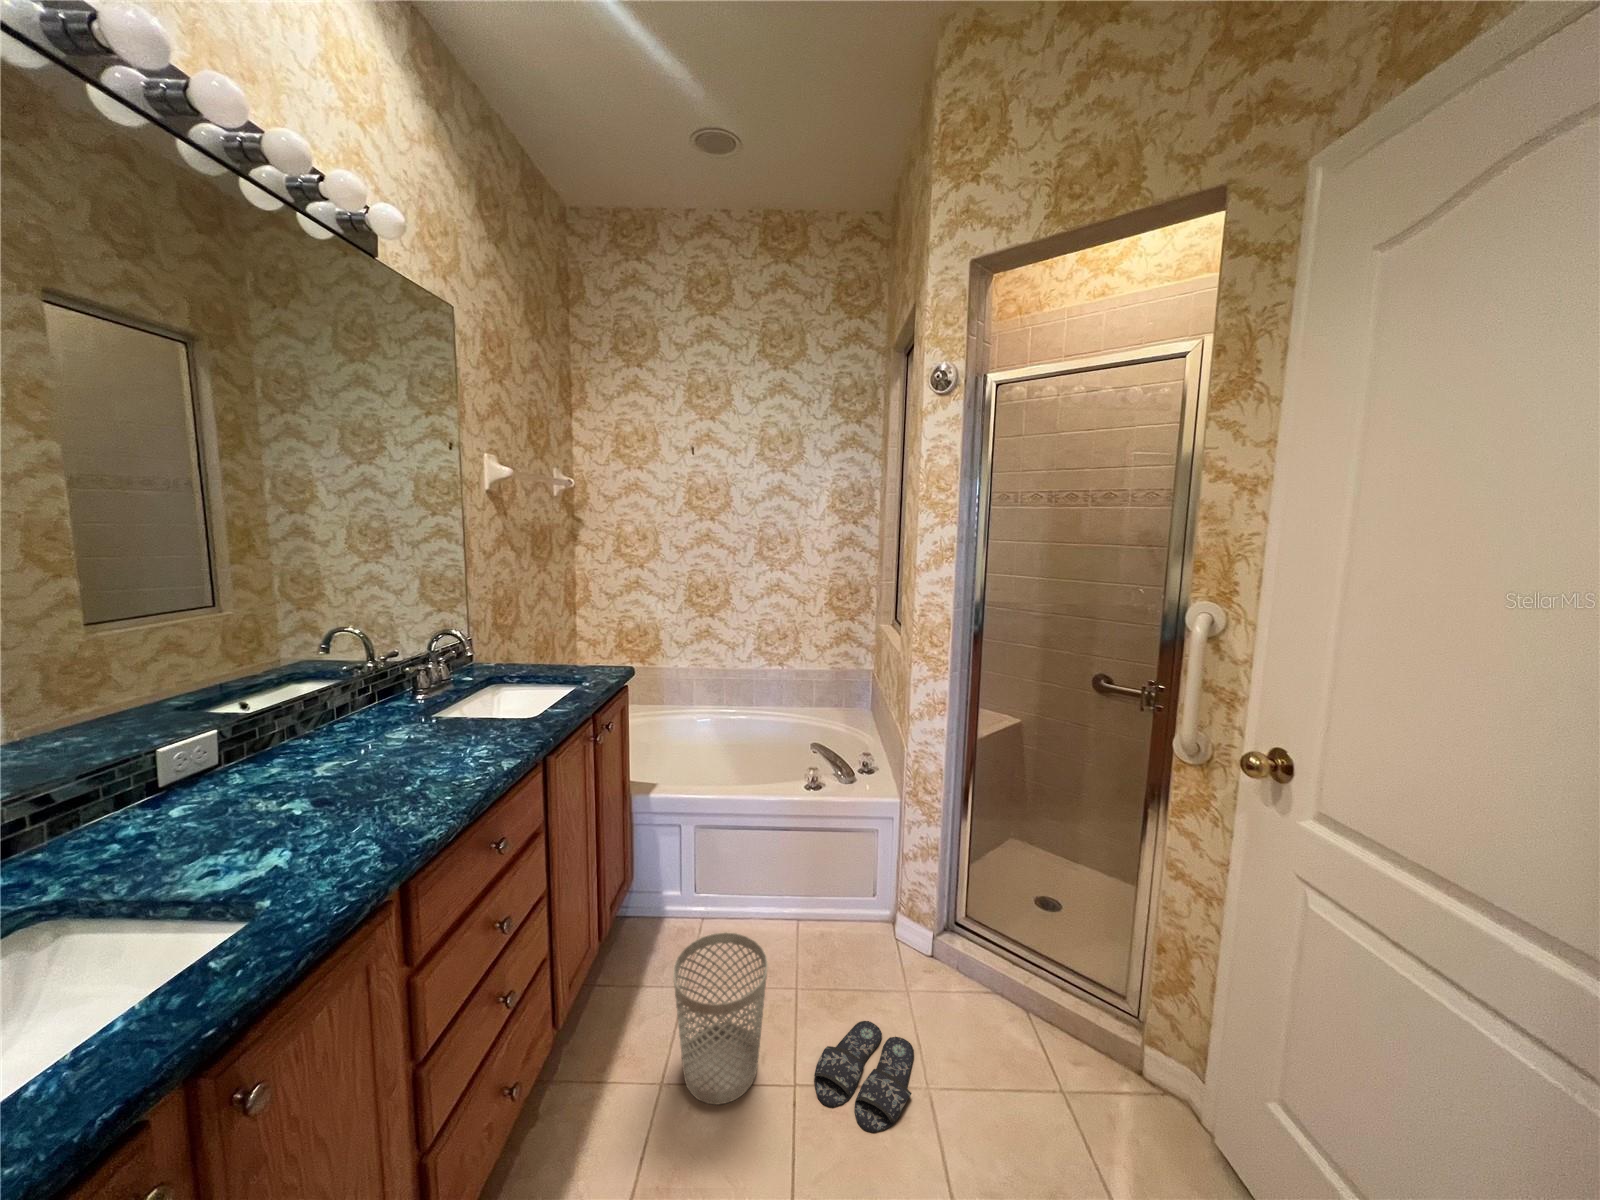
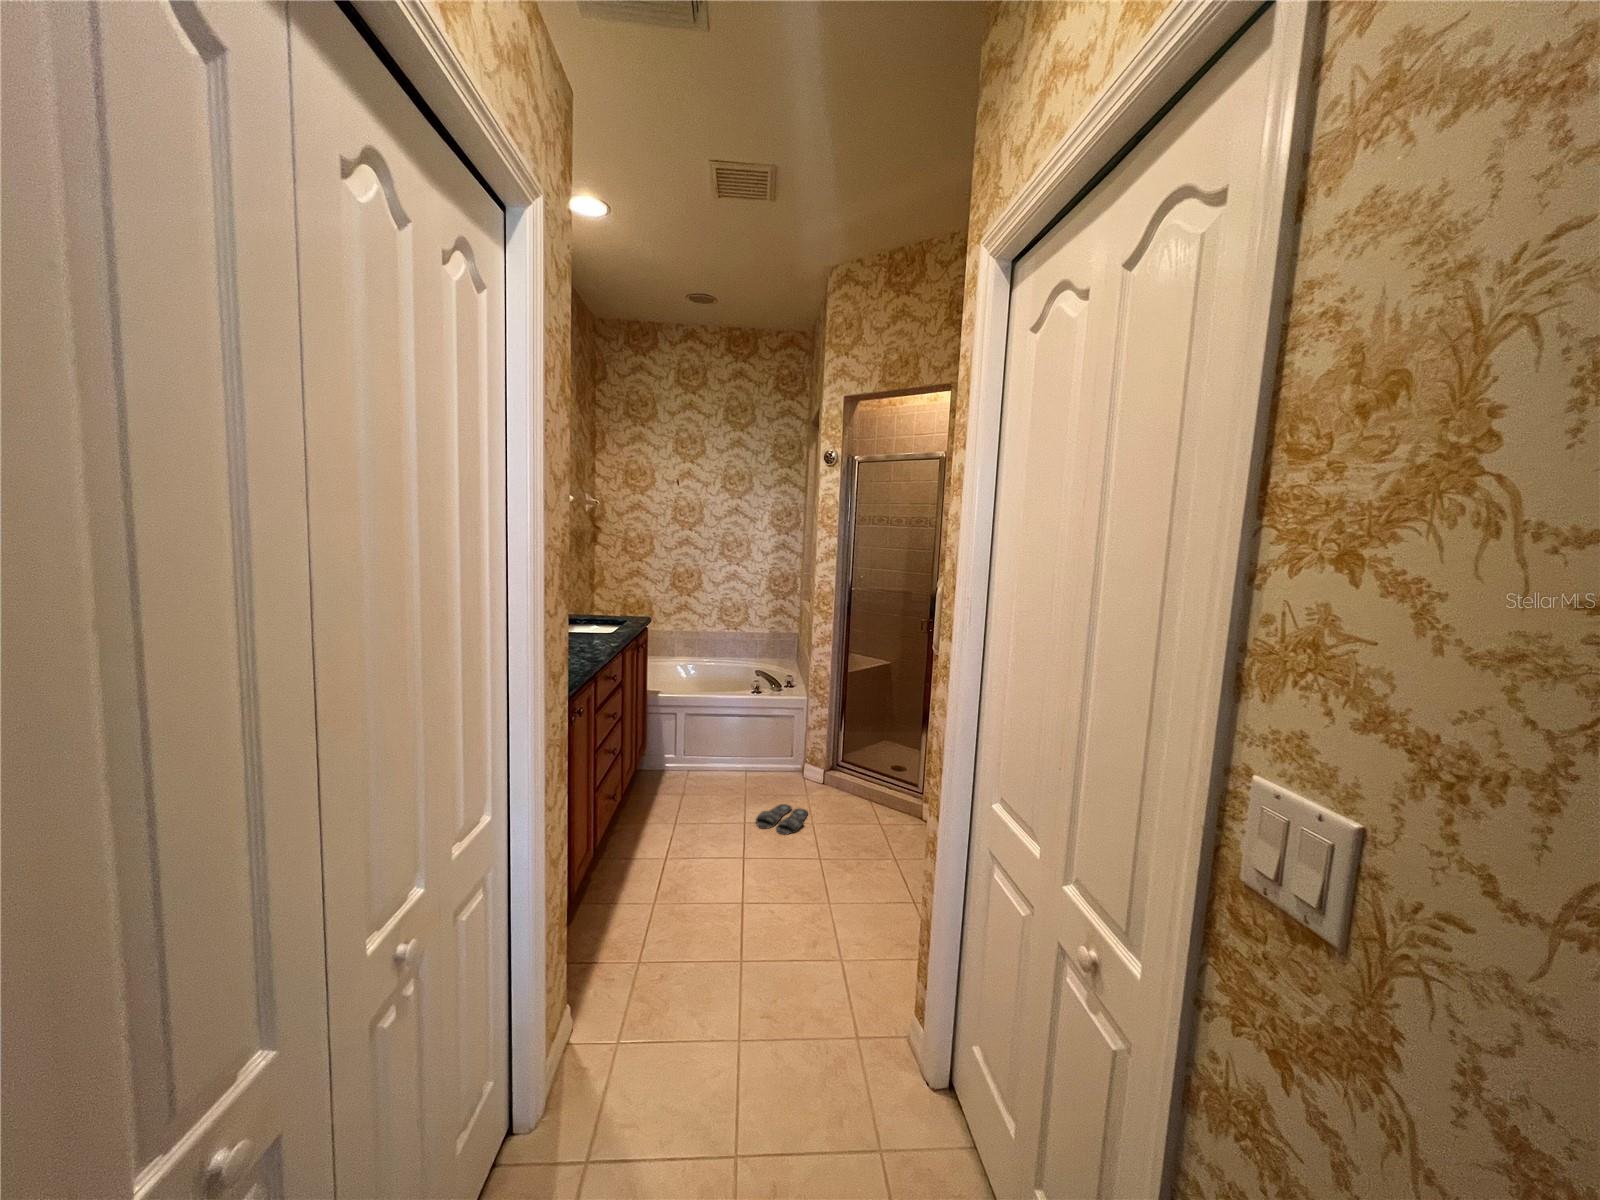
wastebasket: present [673,932,768,1105] -> none [684,754,733,829]

